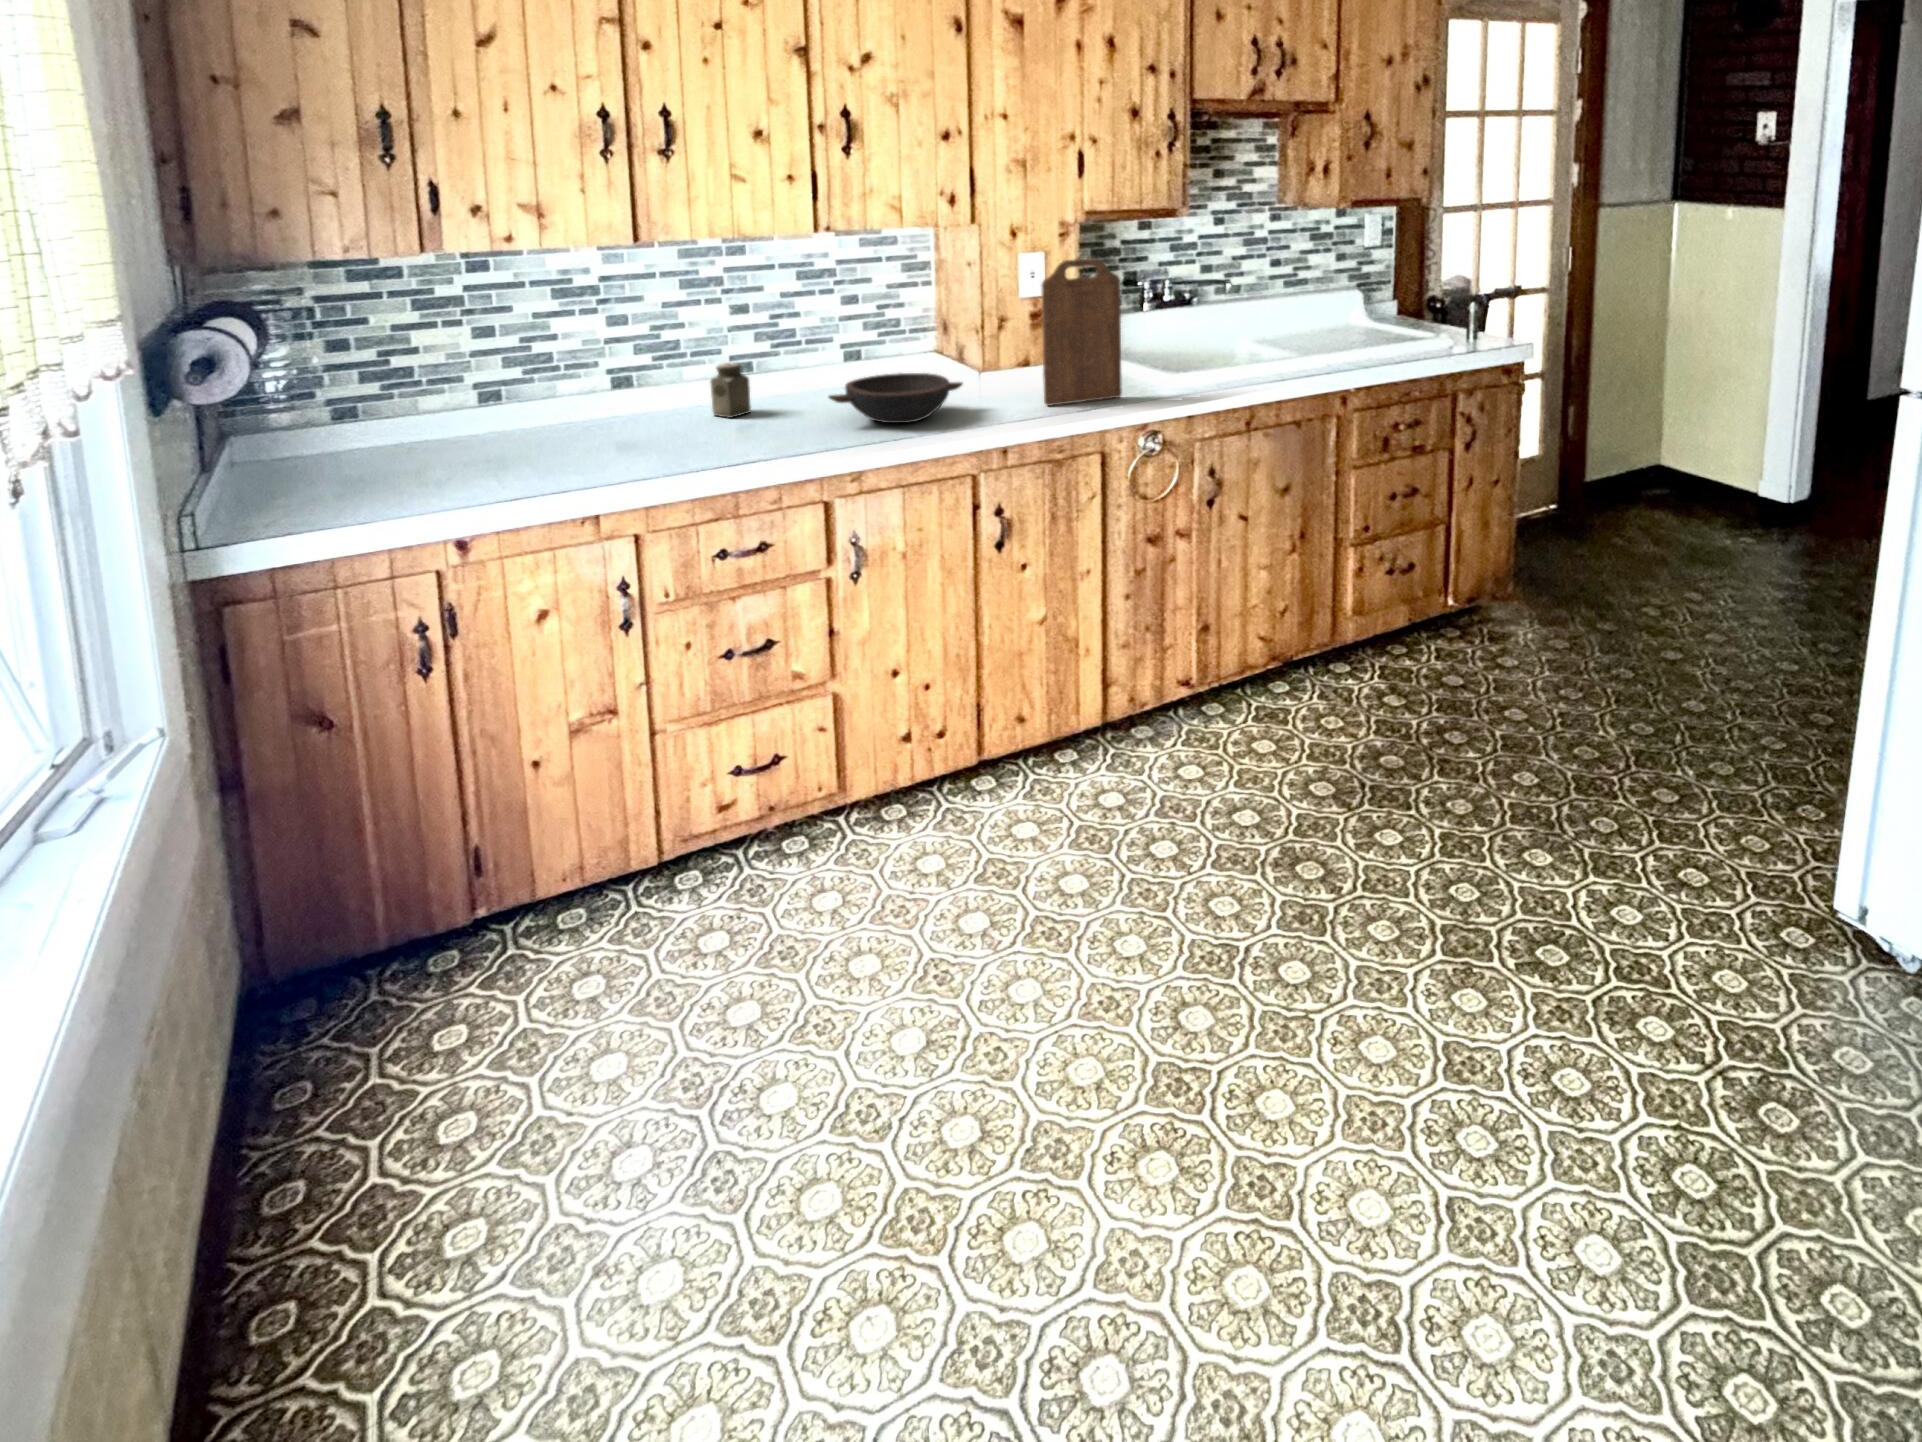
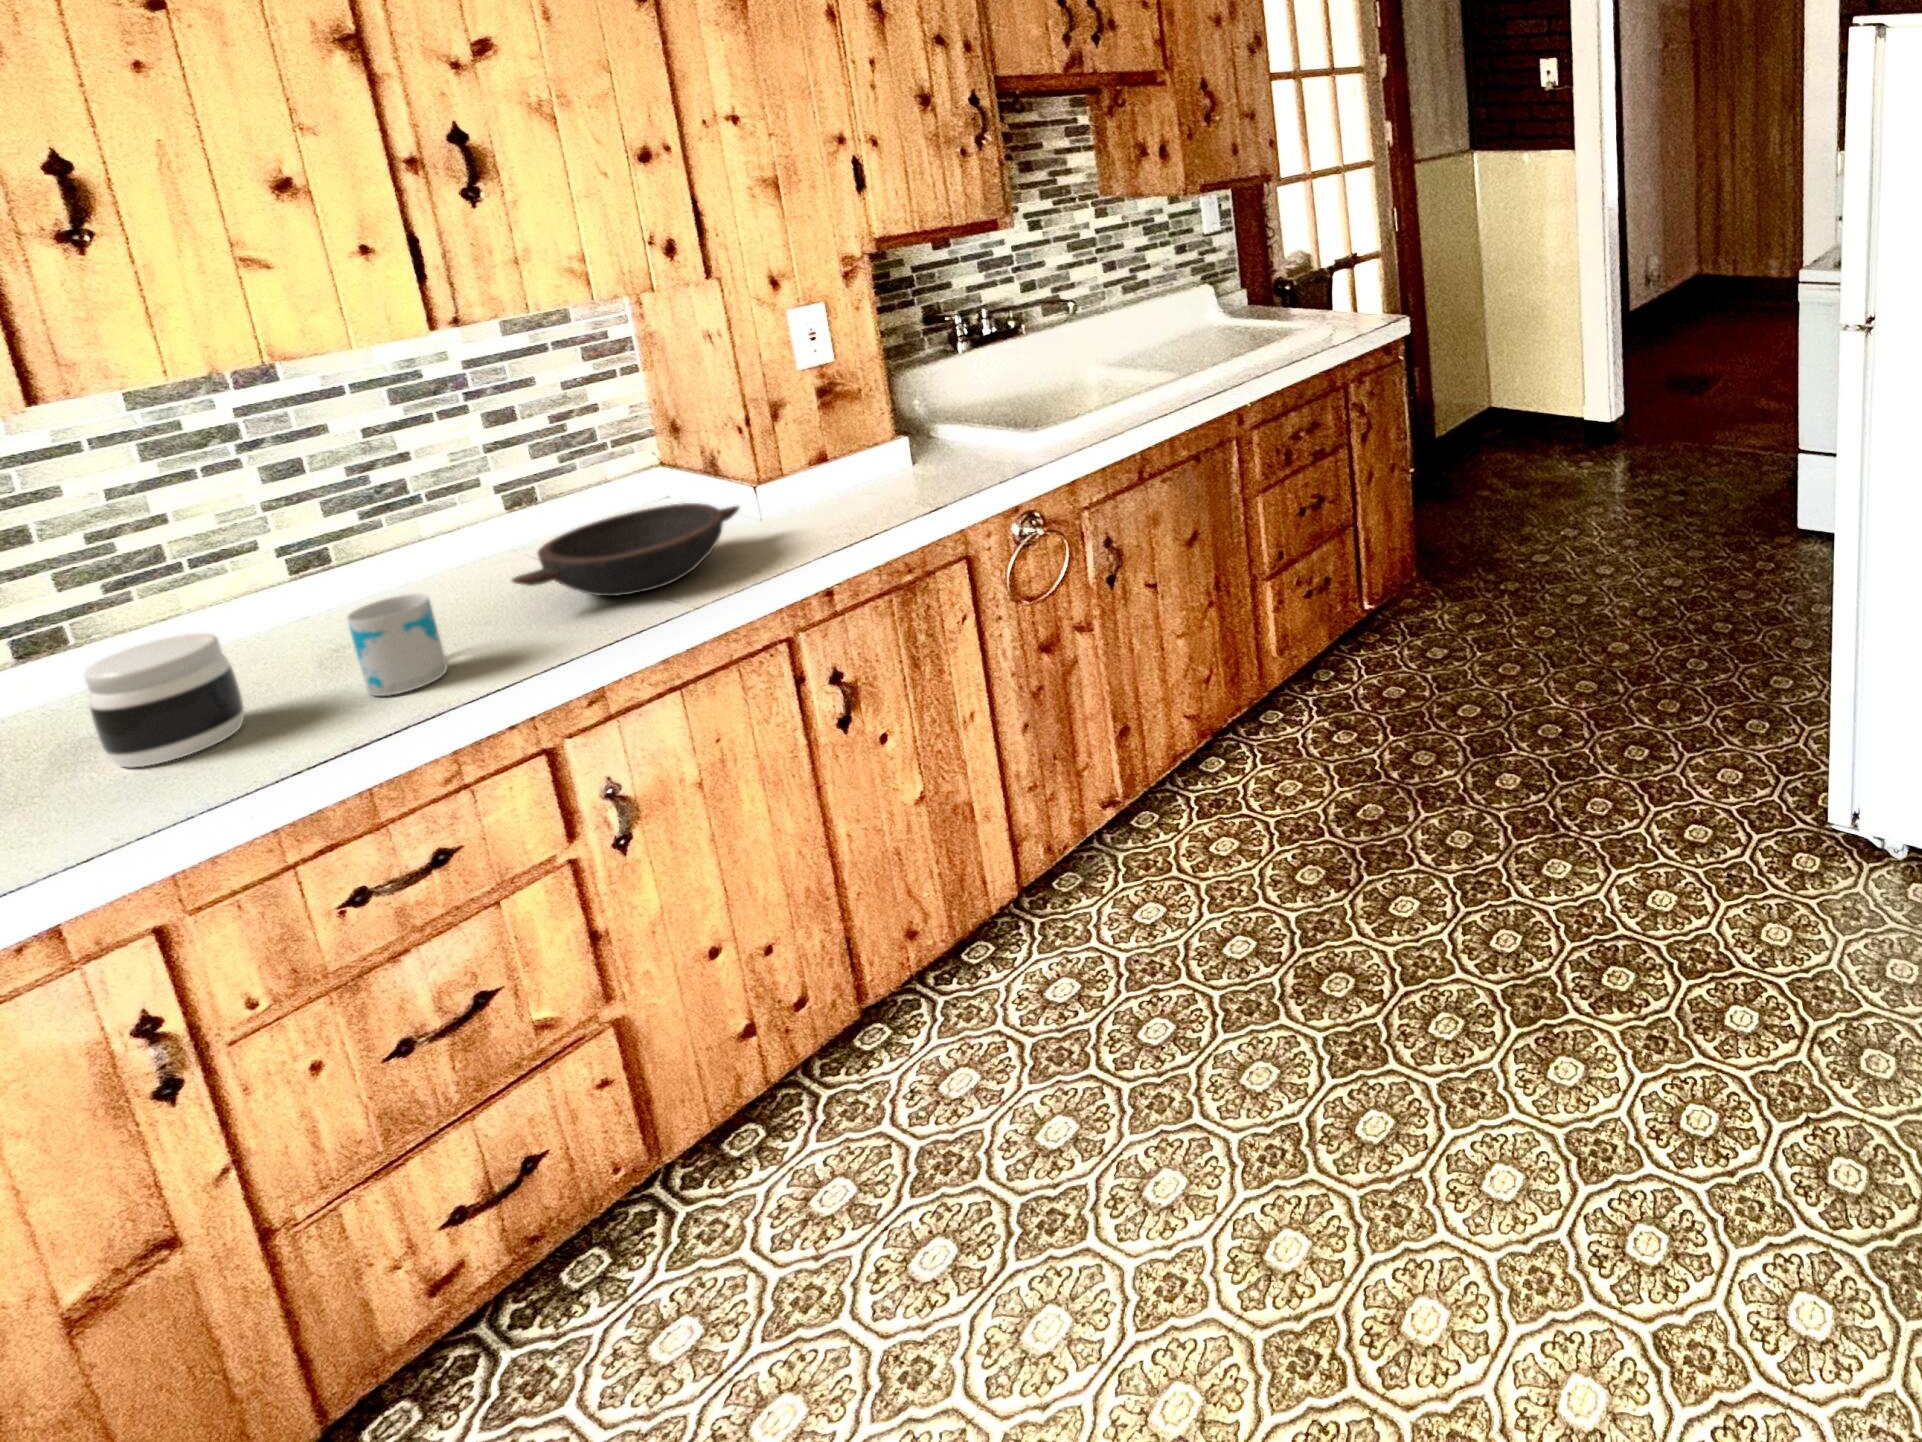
cutting board: present [1042,259,1122,406] -> none [841,303,975,510]
salt shaker: present [711,363,751,418] -> none [253,559,350,653]
jar: none [632,386,693,453] -> present [85,633,244,767]
mug: none [745,389,787,446] -> present [347,593,447,696]

